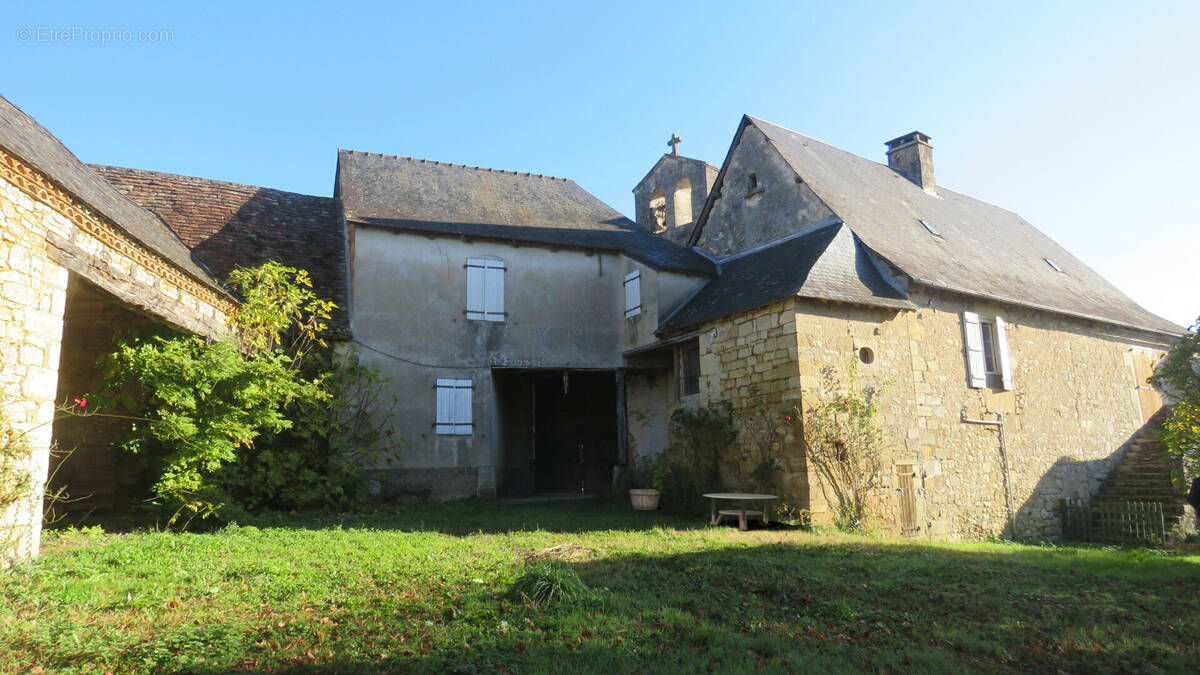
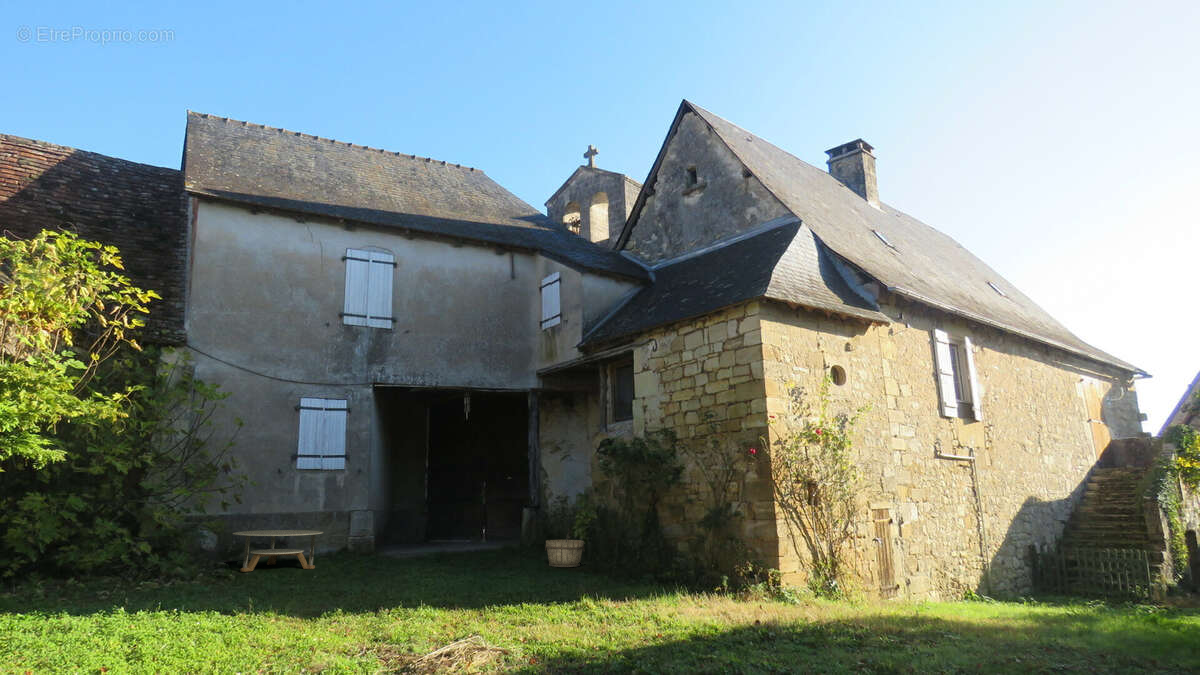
round table: present [703,493,779,530] -> present [233,530,324,572]

